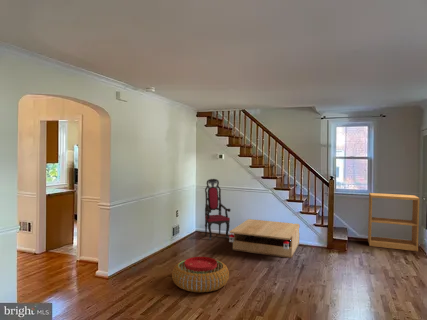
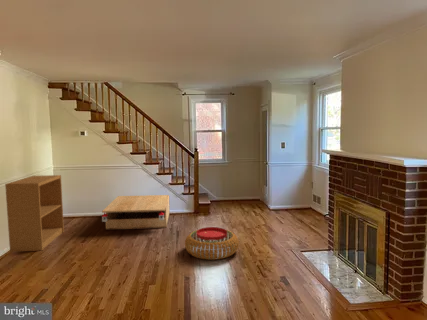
armchair: present [205,179,230,240] -> none [66,157,98,223]
bookshelf: present [368,193,419,251] -> present [5,175,64,252]
pouf: present [172,257,229,292] -> present [185,227,239,260]

